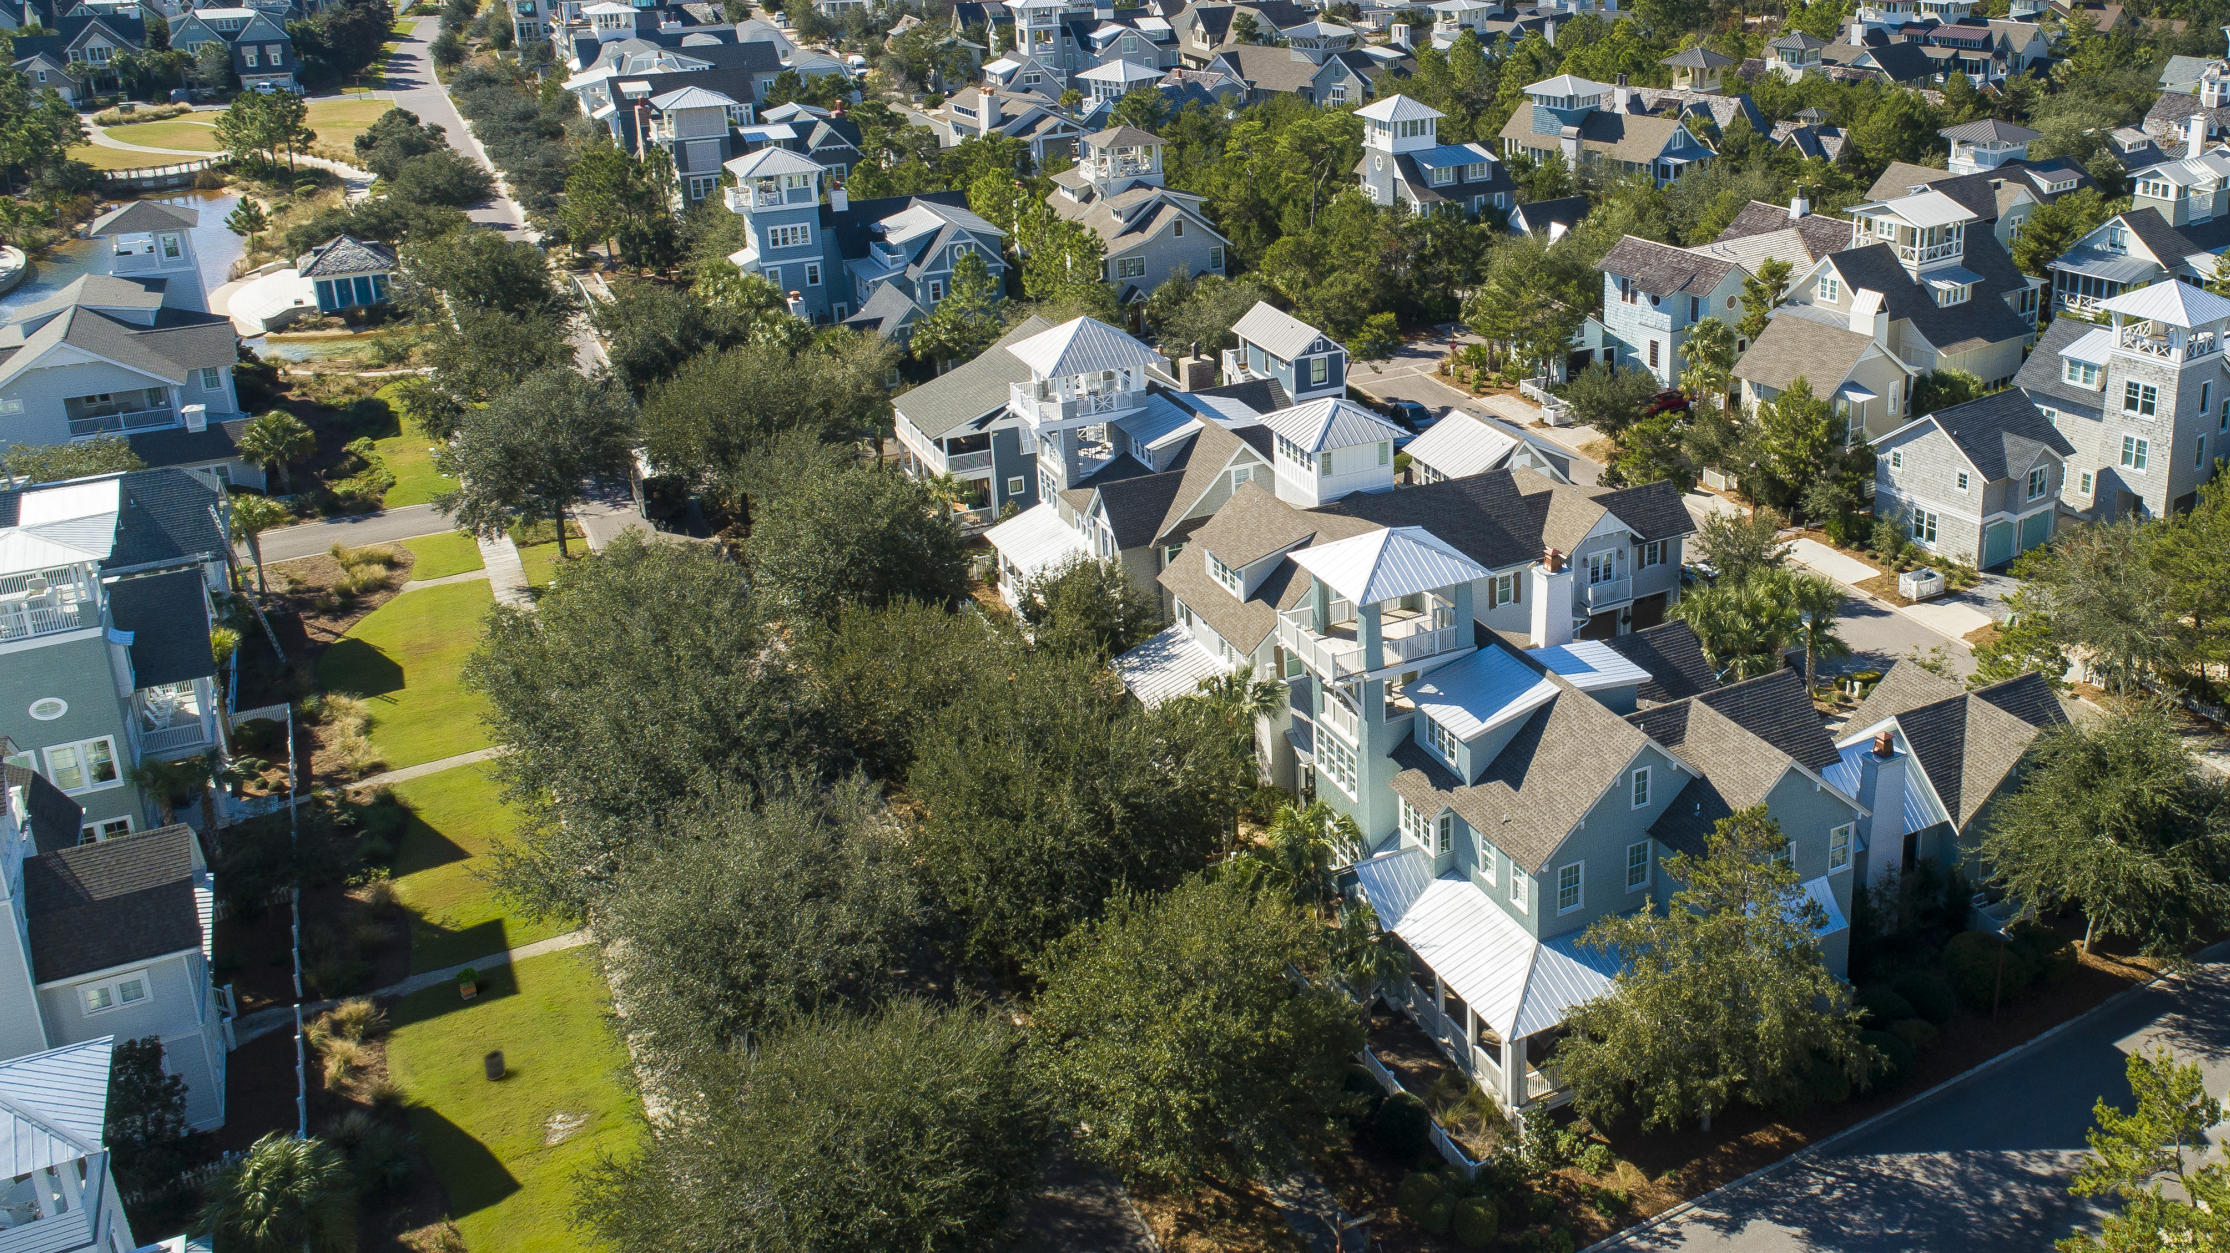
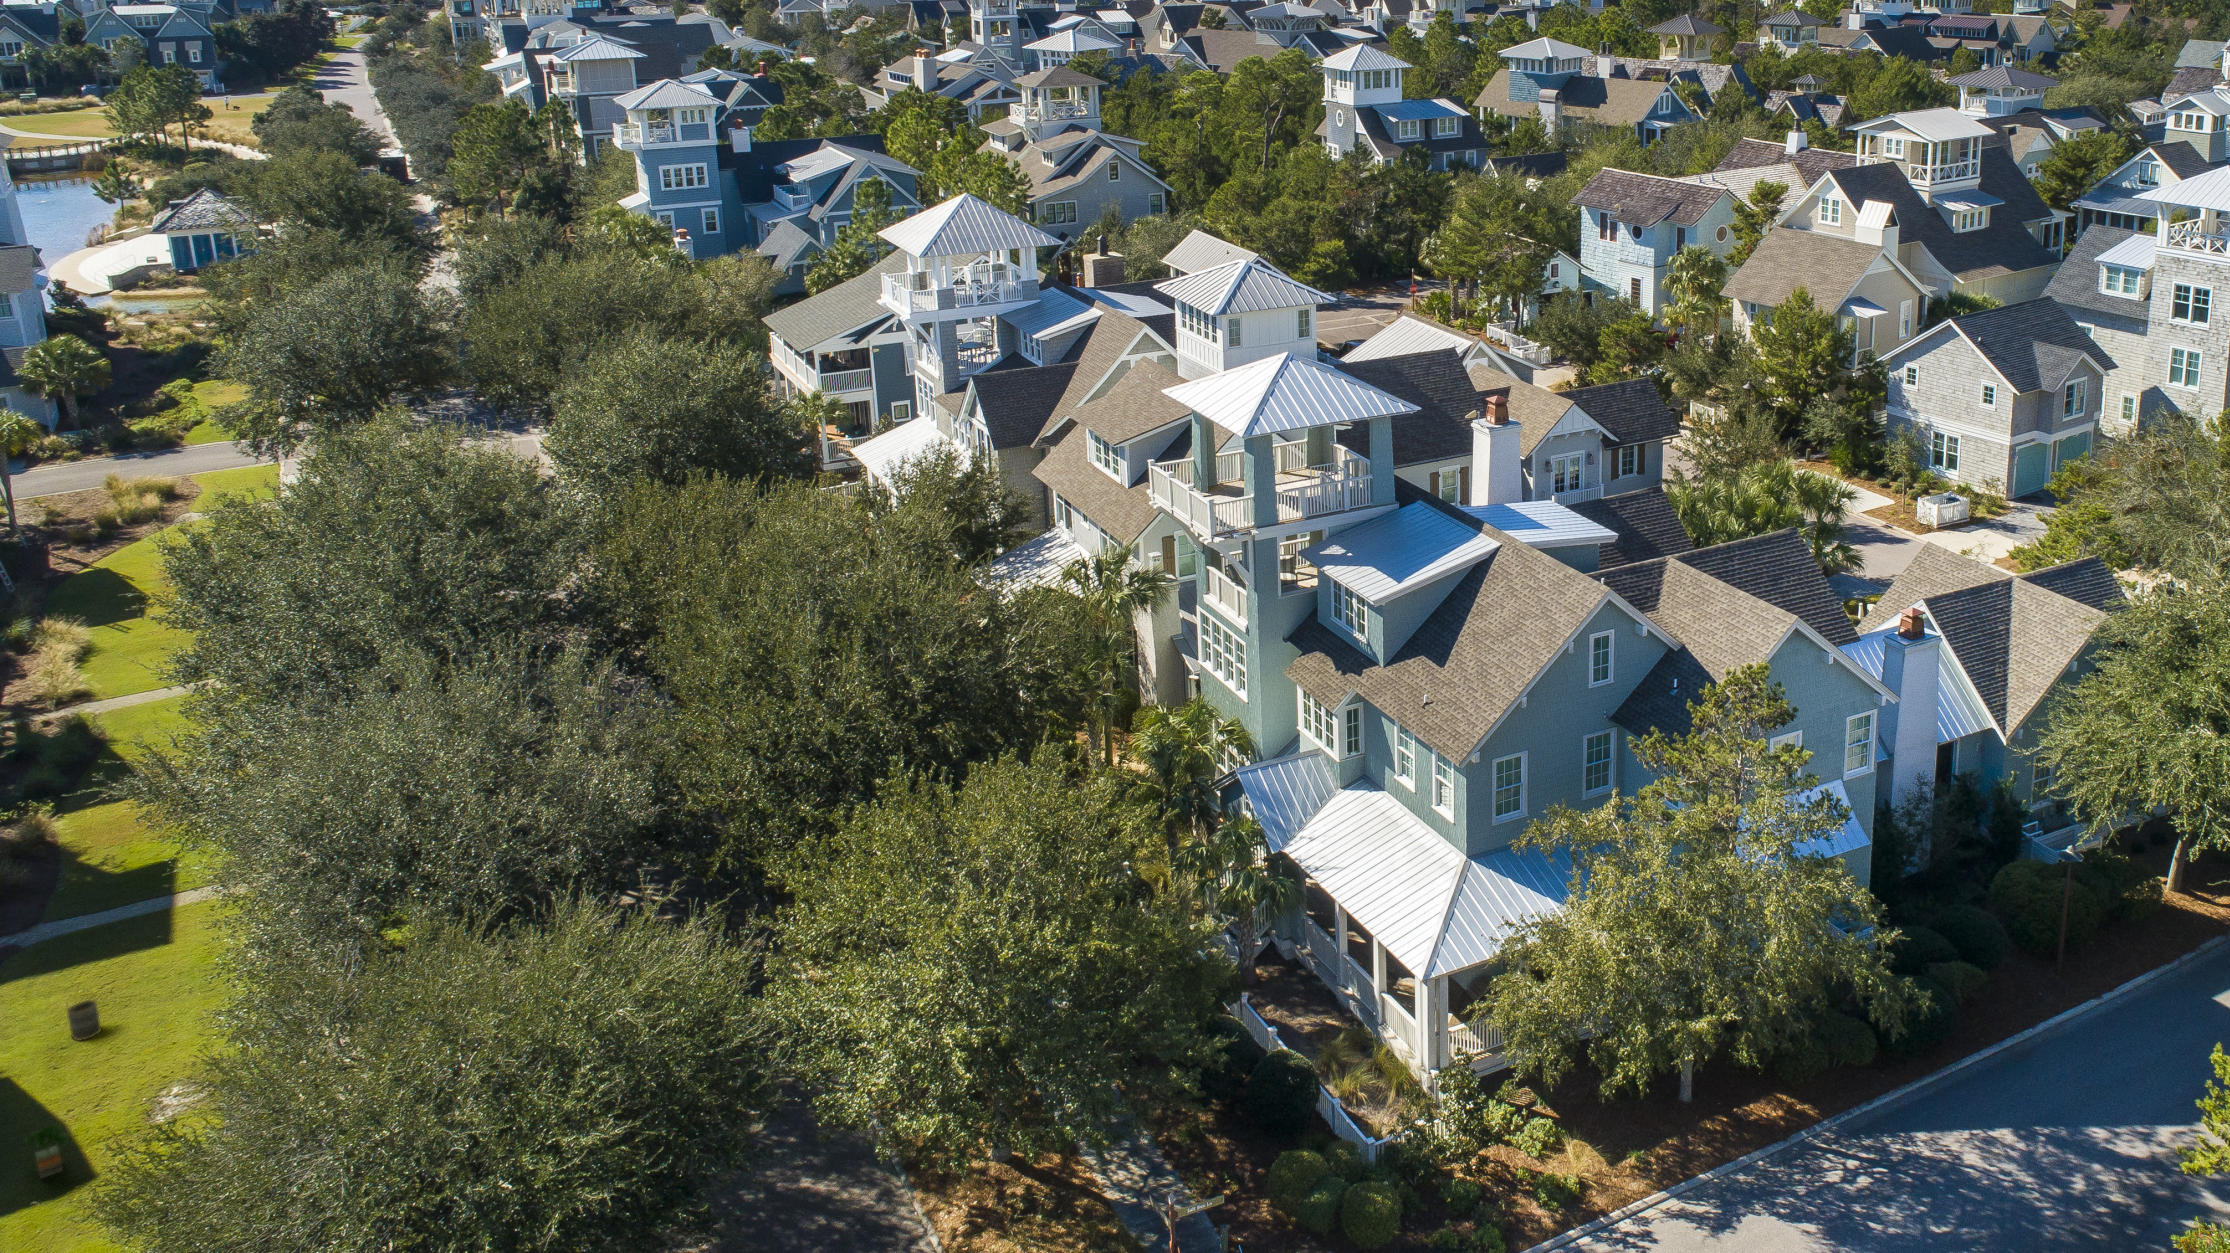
potted tree: present [455,967,479,1000] -> present [26,1124,67,1178]

